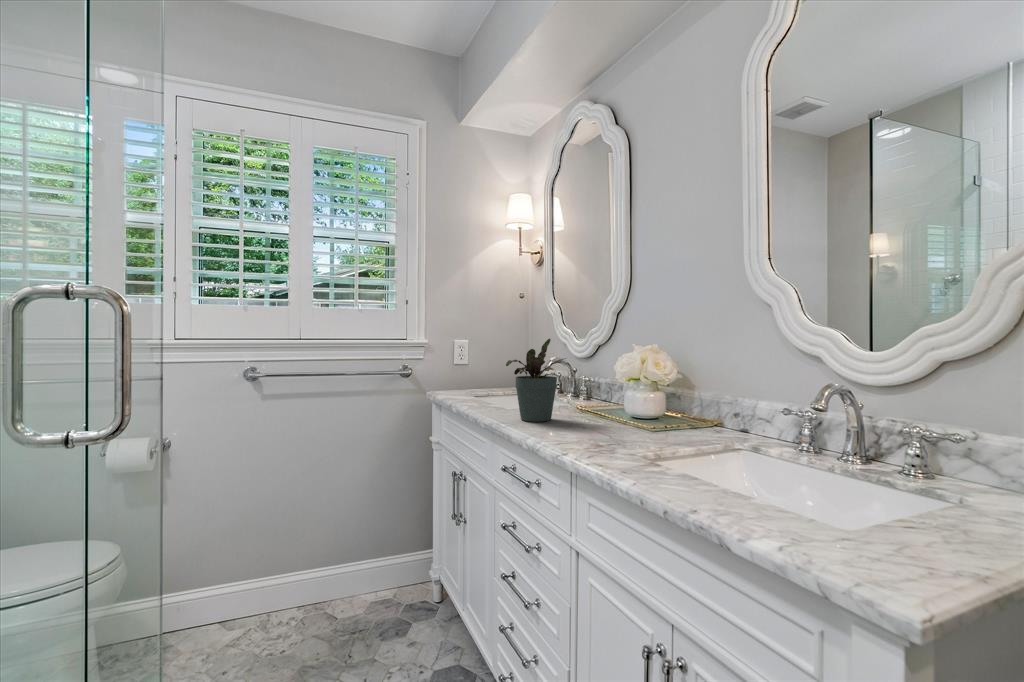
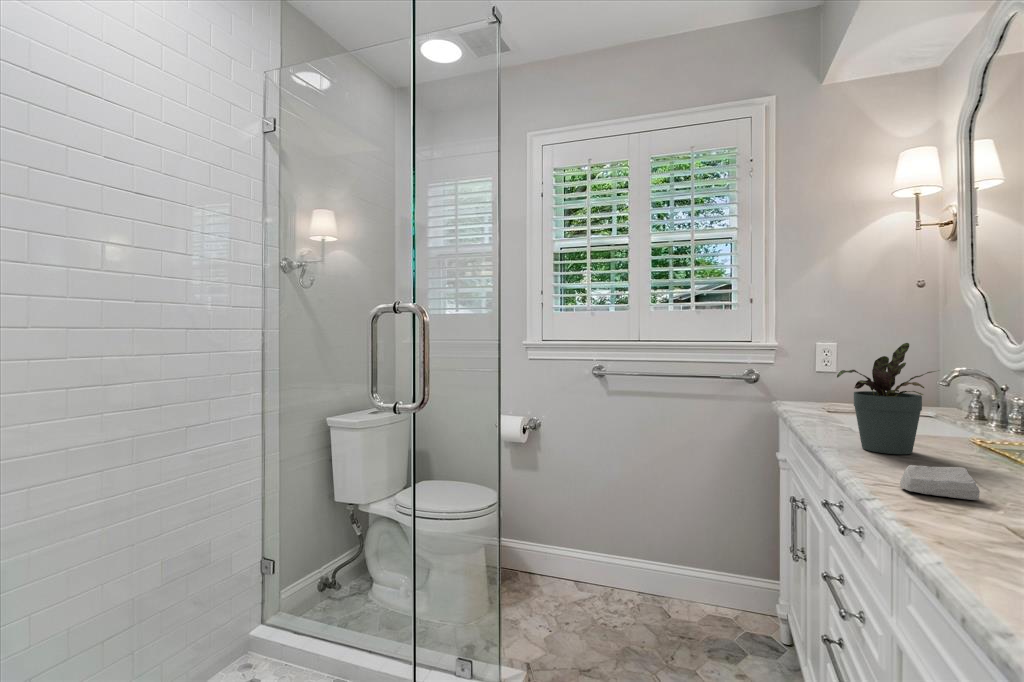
soap bar: none [568,422,611,444] -> present [900,465,980,500]

